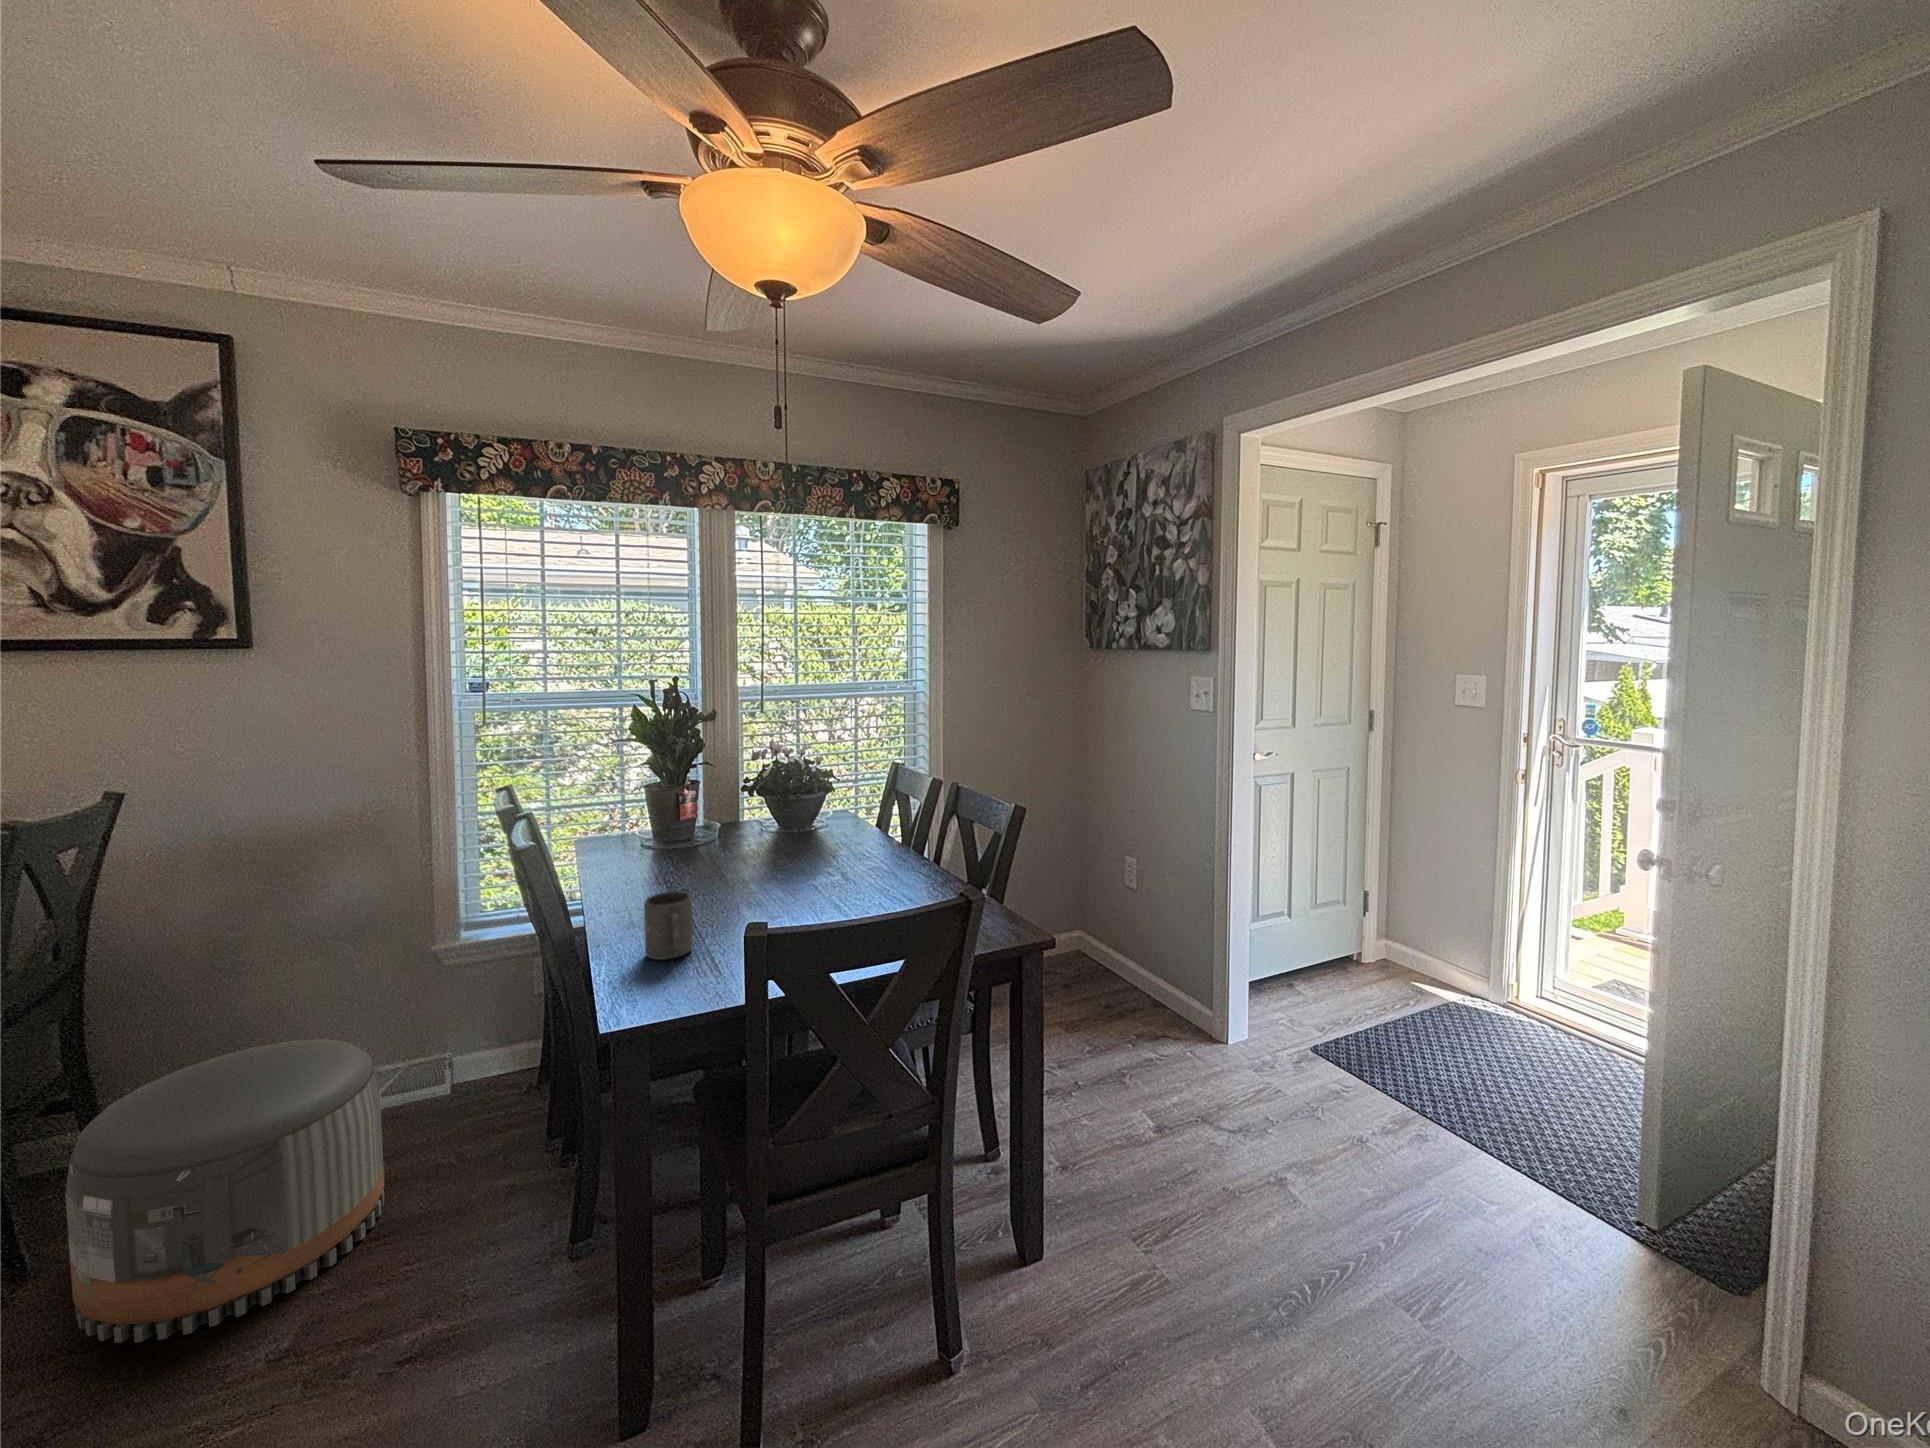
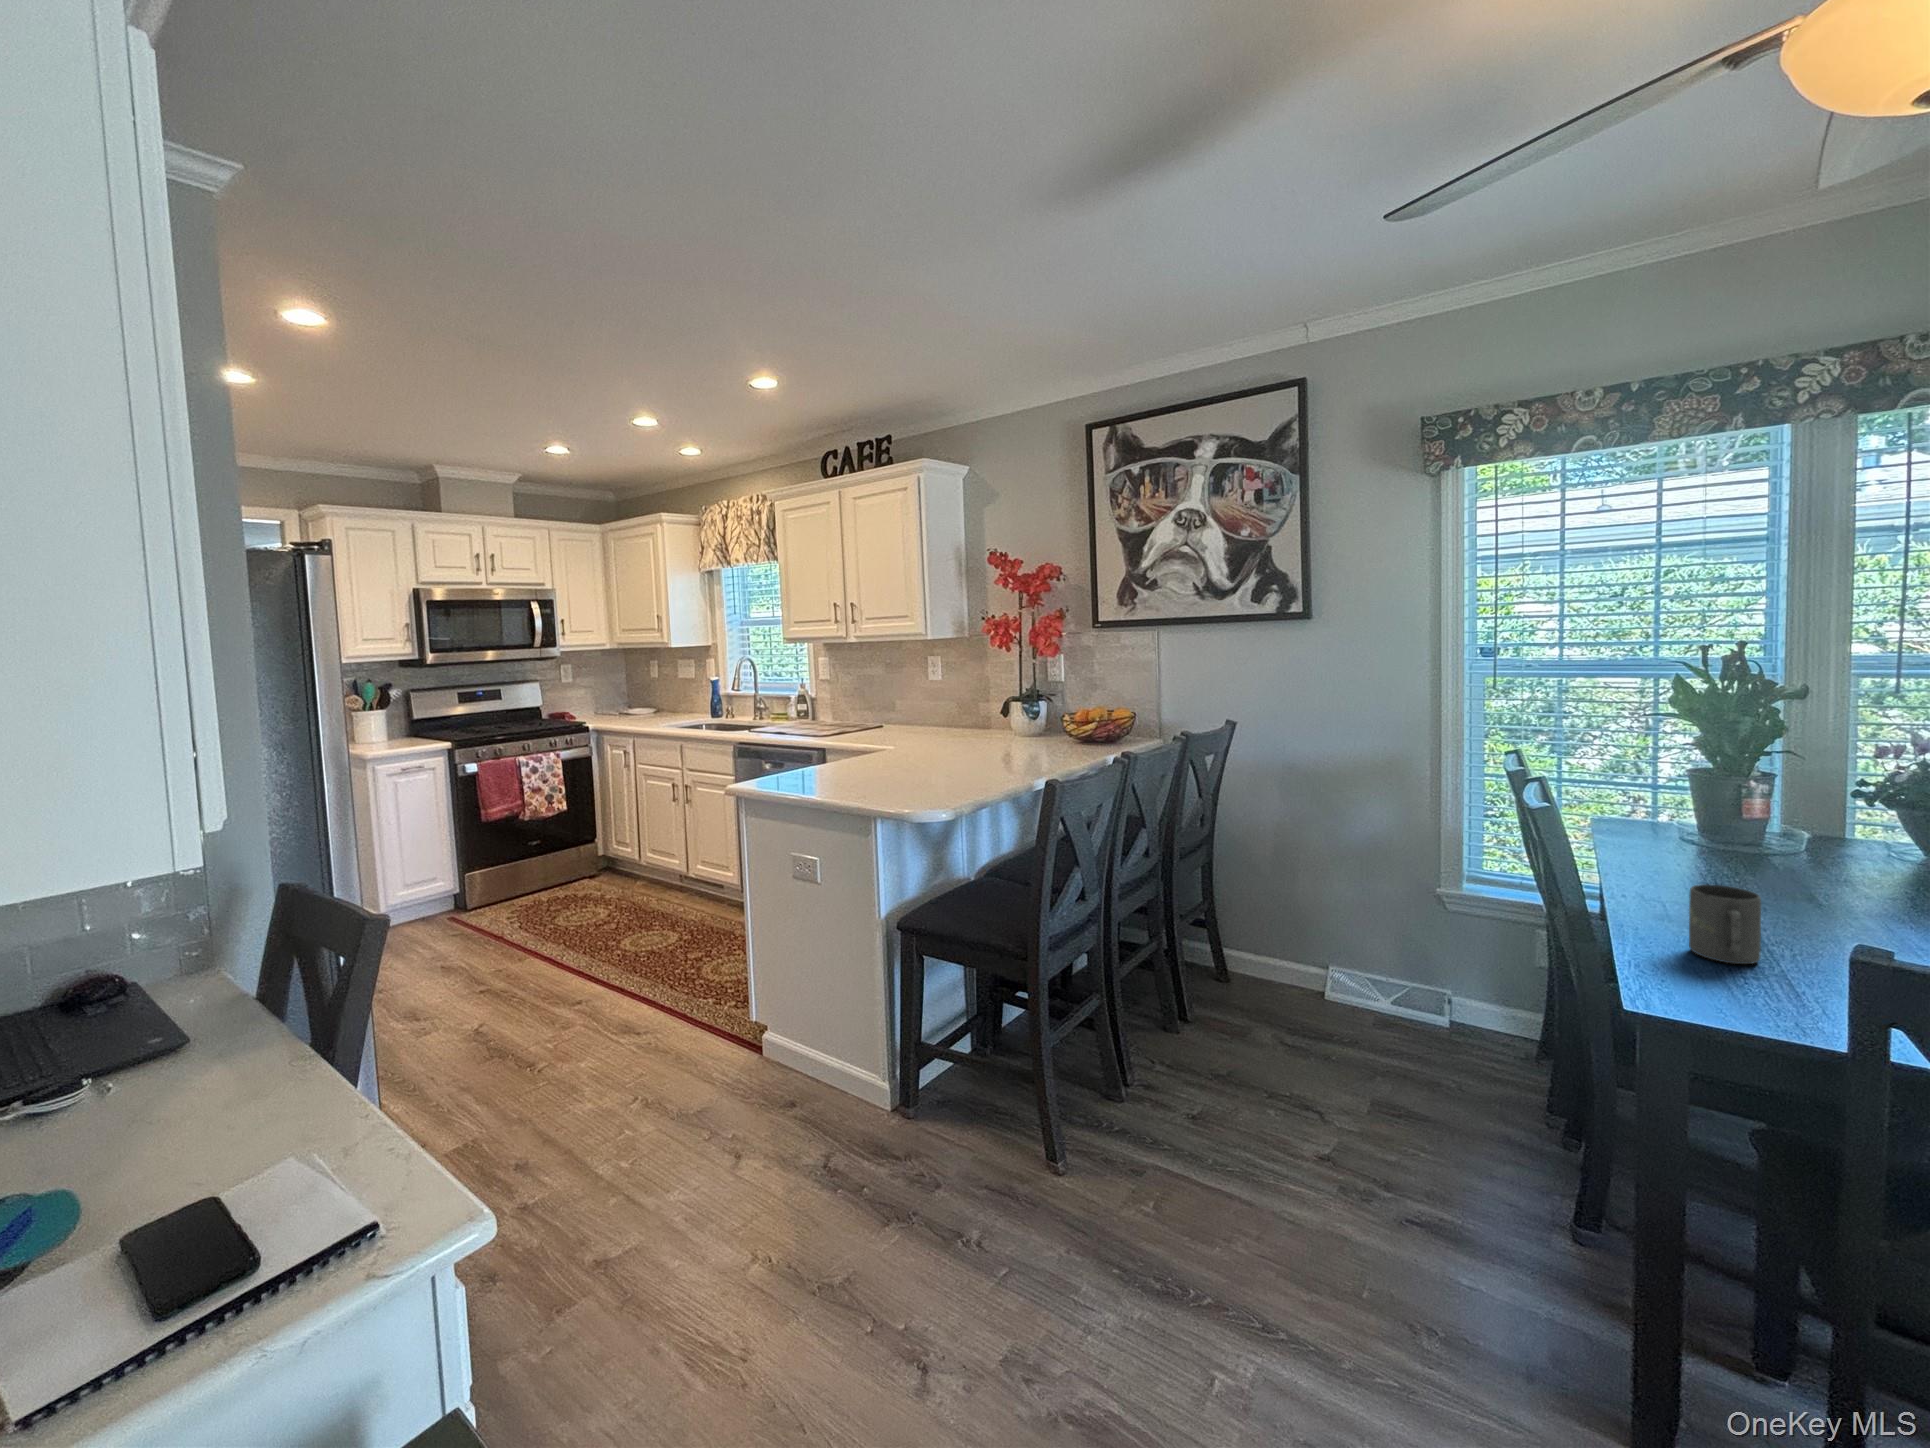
pouf: present [65,1039,384,1343] -> none [1210,926,1396,1121]

